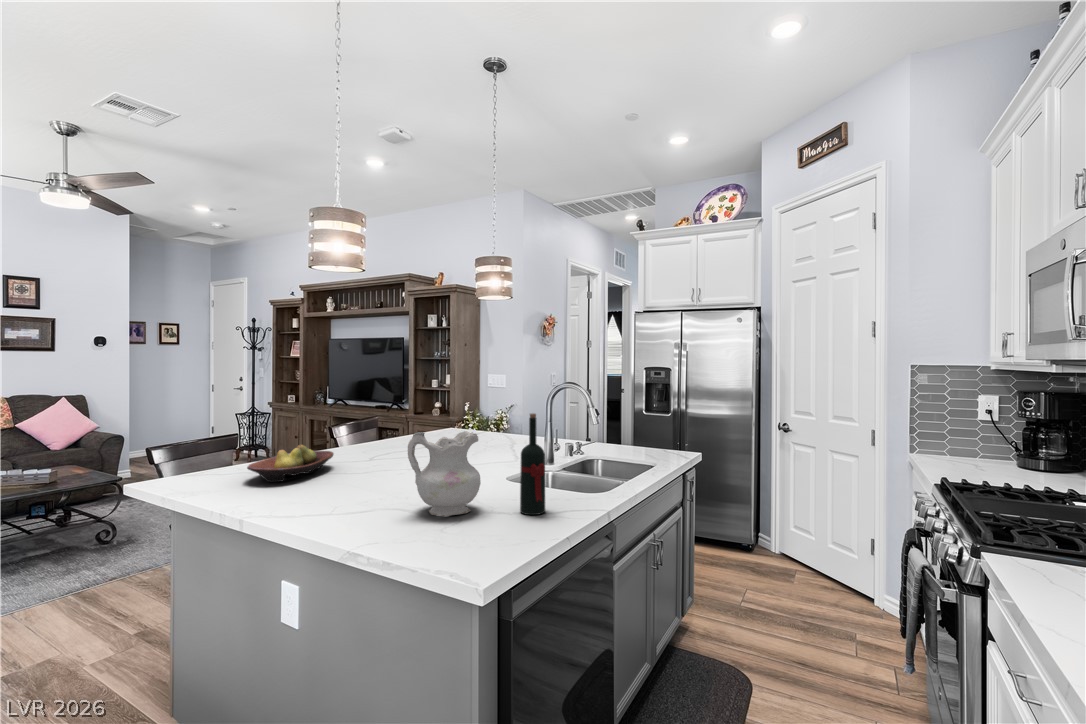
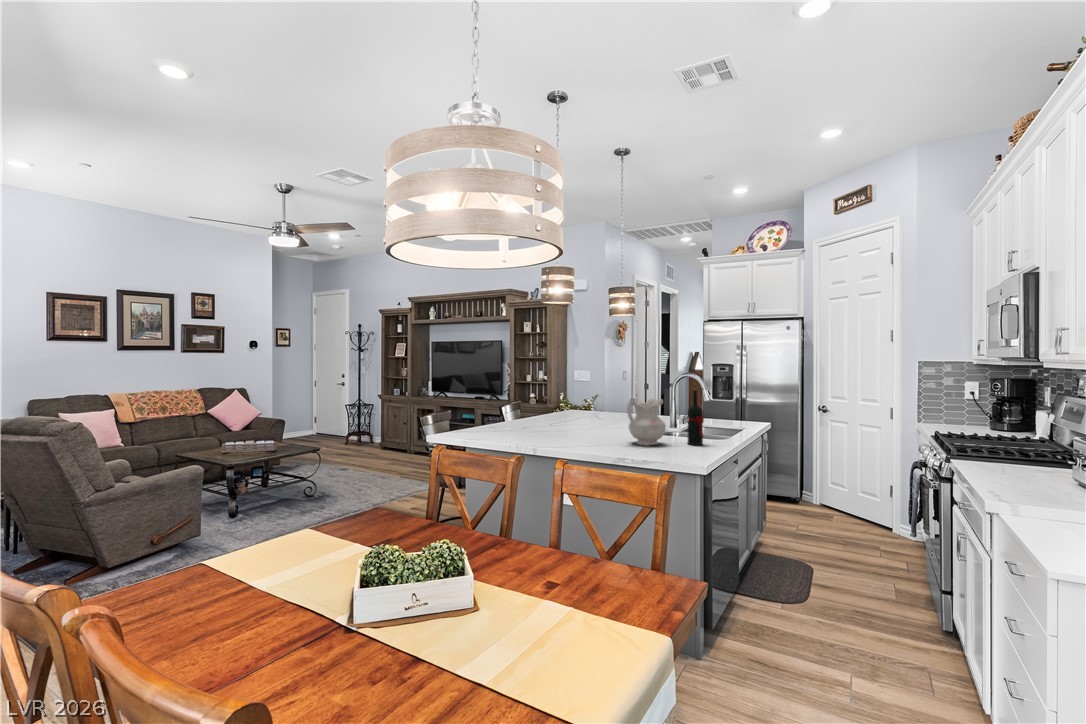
fruit bowl: present [247,445,334,482] -> none [502,412,542,433]

